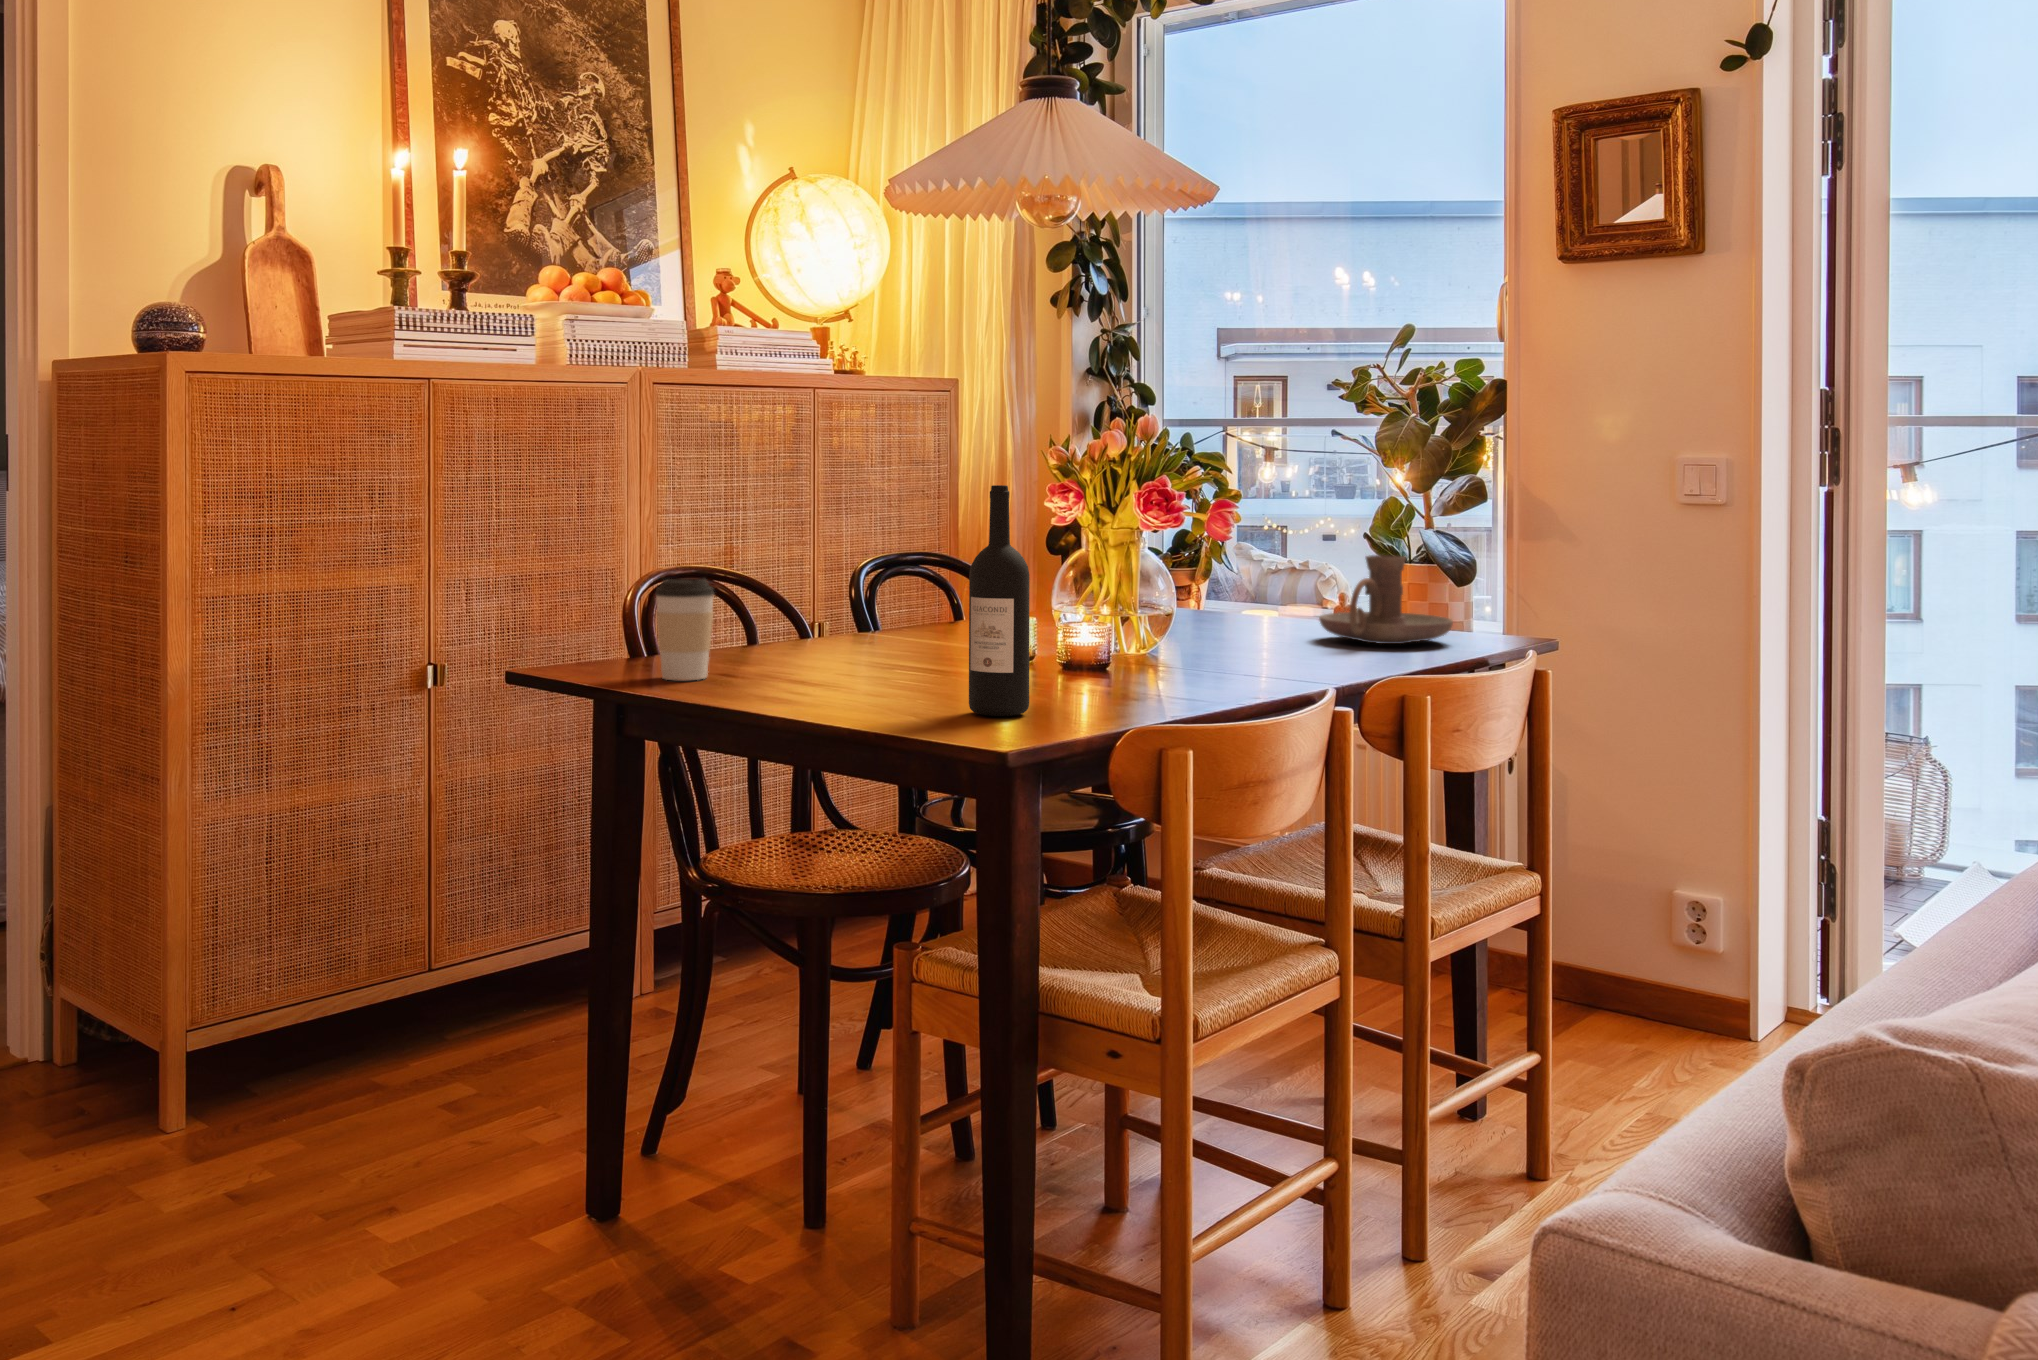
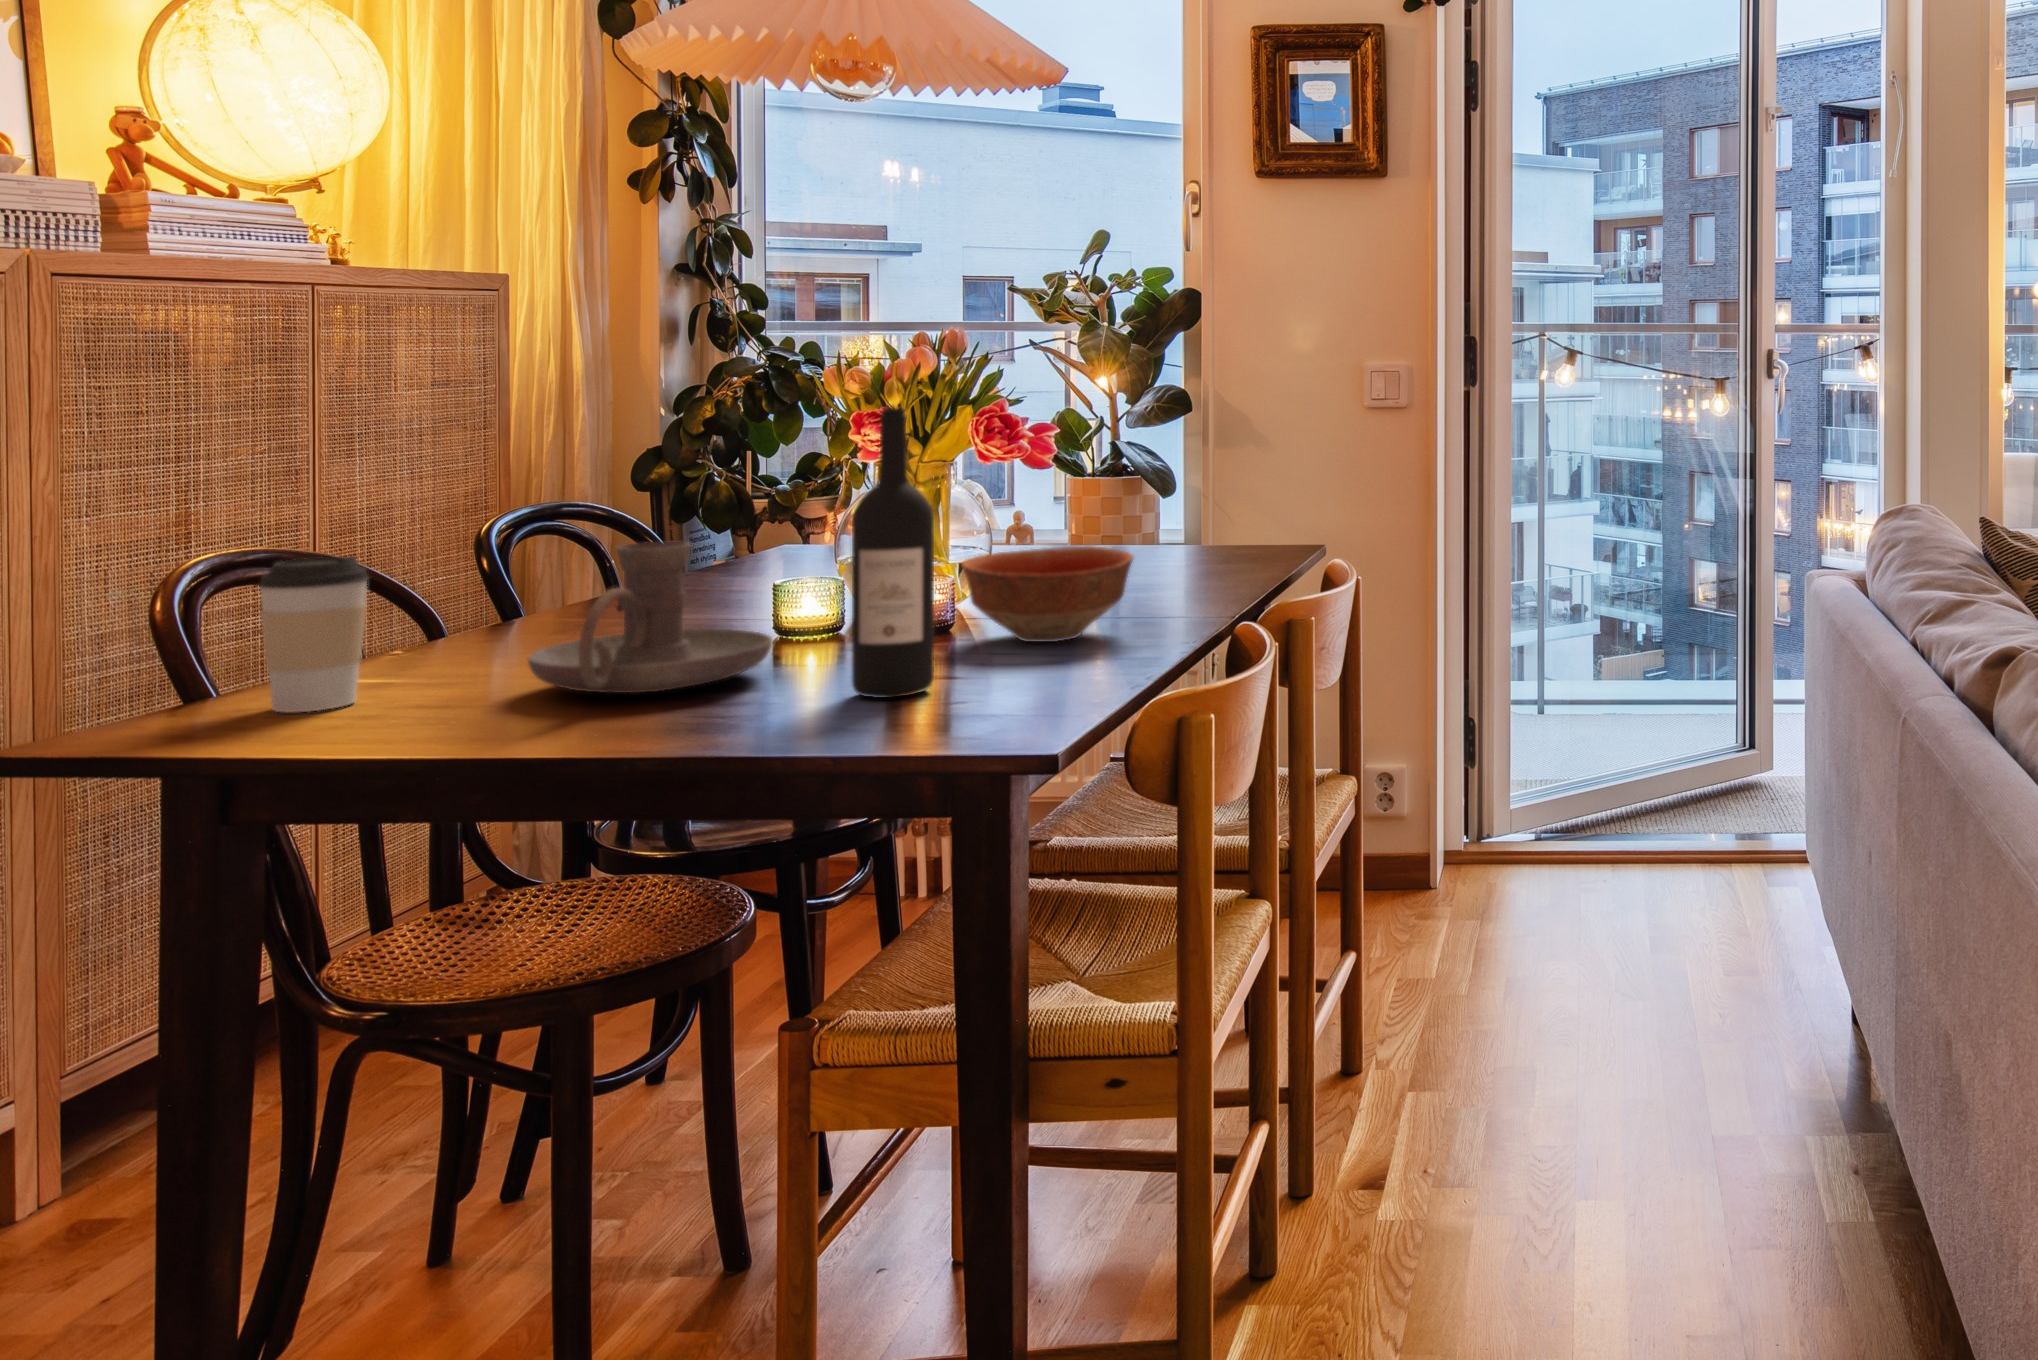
candle holder: present [1319,555,1453,644] -> present [528,542,772,693]
bowl: none [1103,615,1247,694] -> present [961,546,1133,642]

